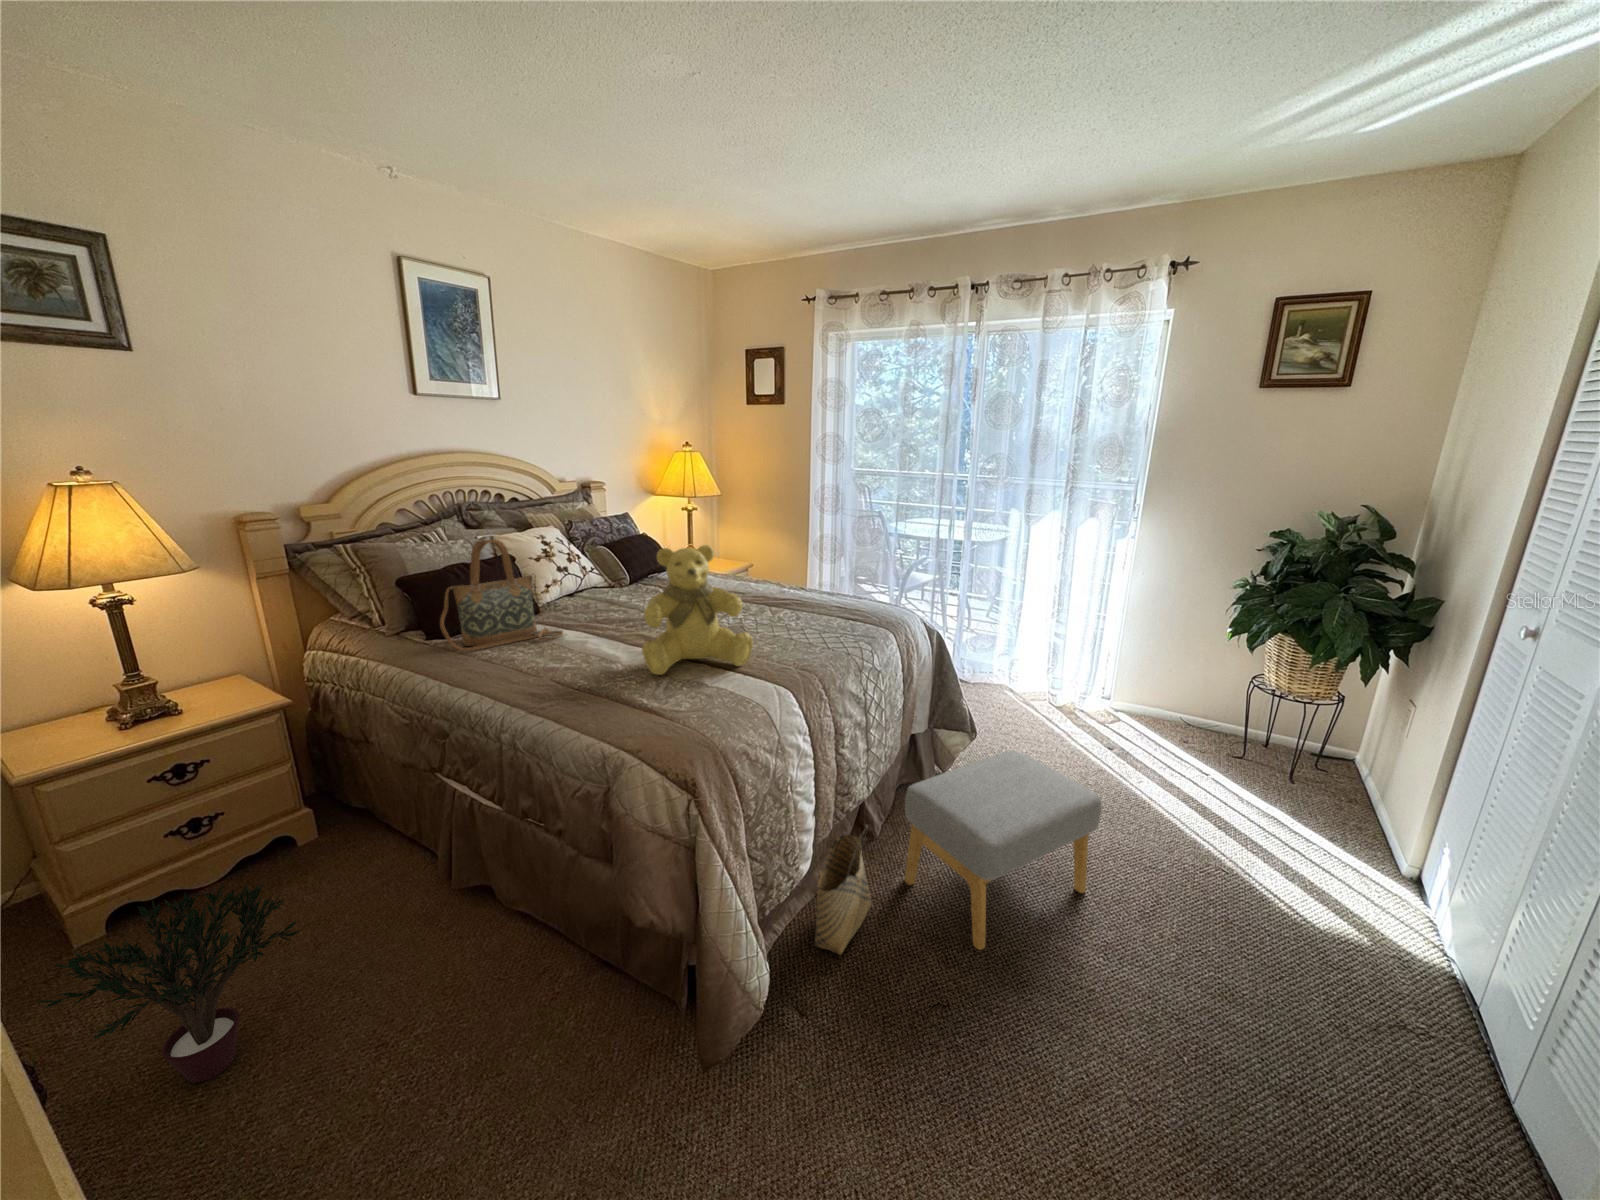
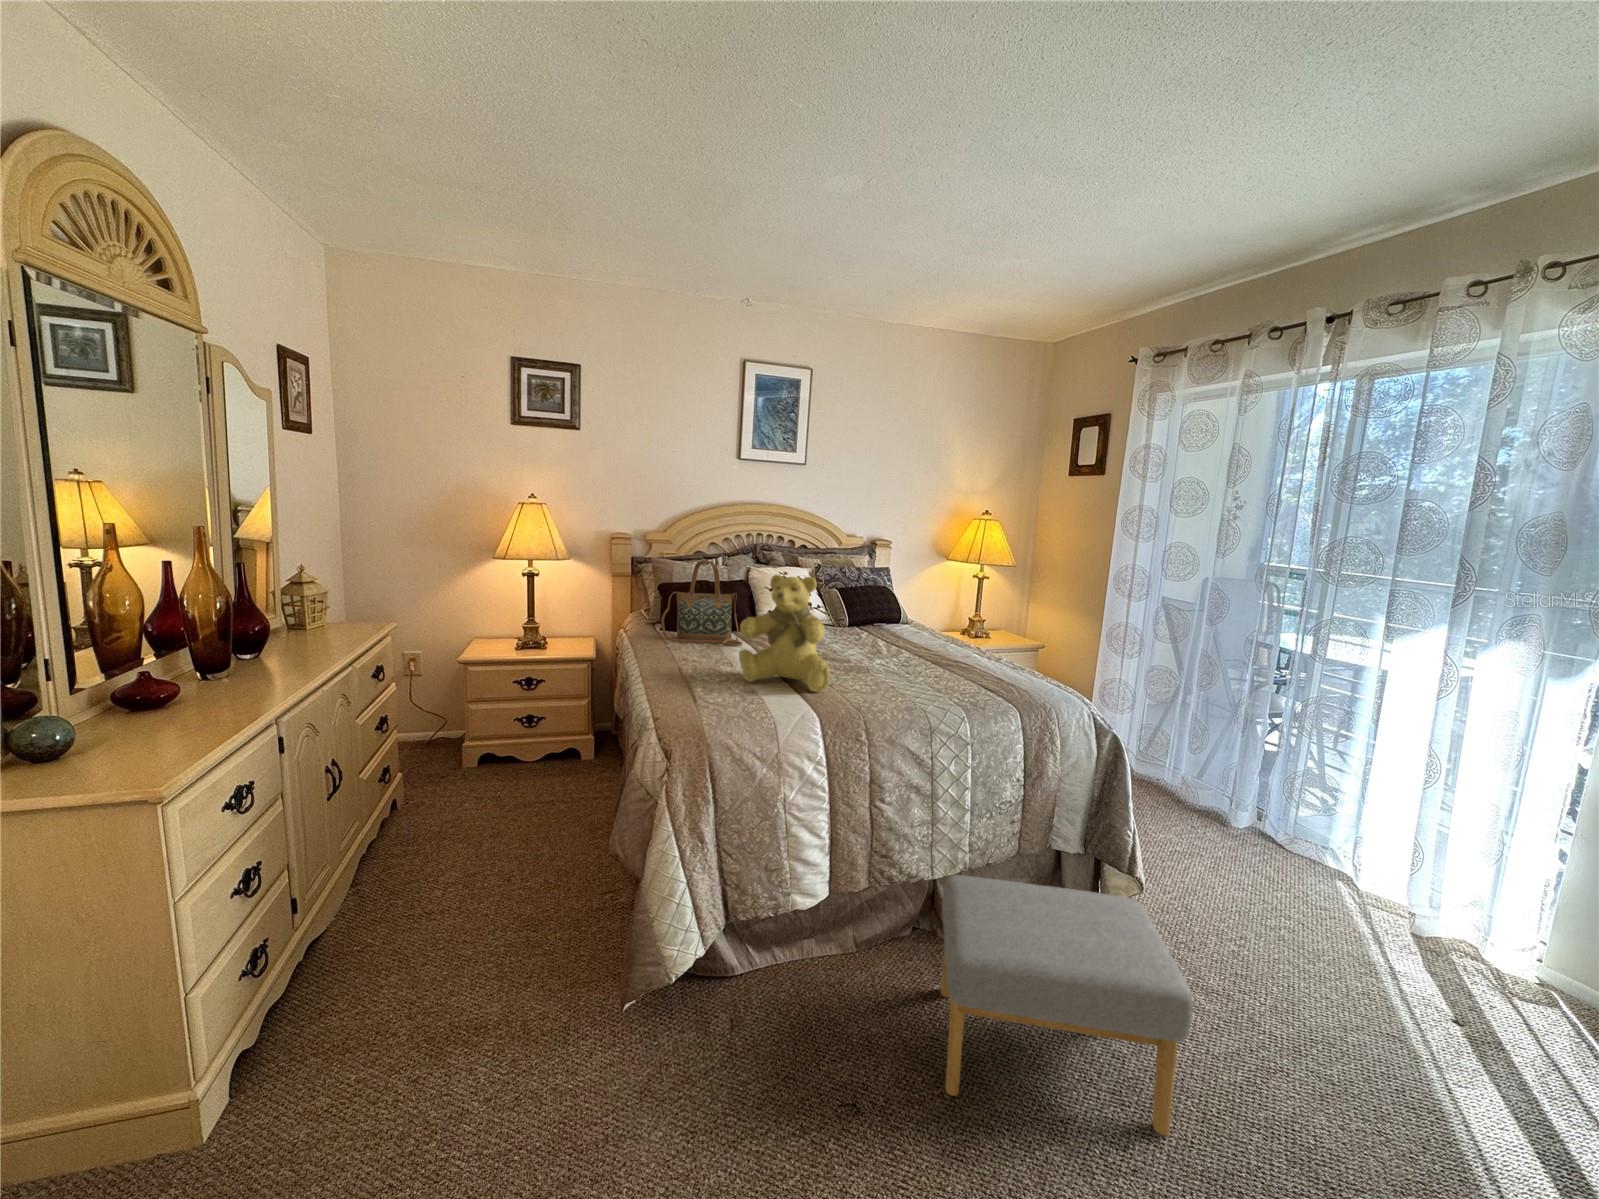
woven basket: present [814,815,871,954] -> none [794,854,879,1005]
potted plant: present [37,884,300,1083] -> none [390,734,509,852]

